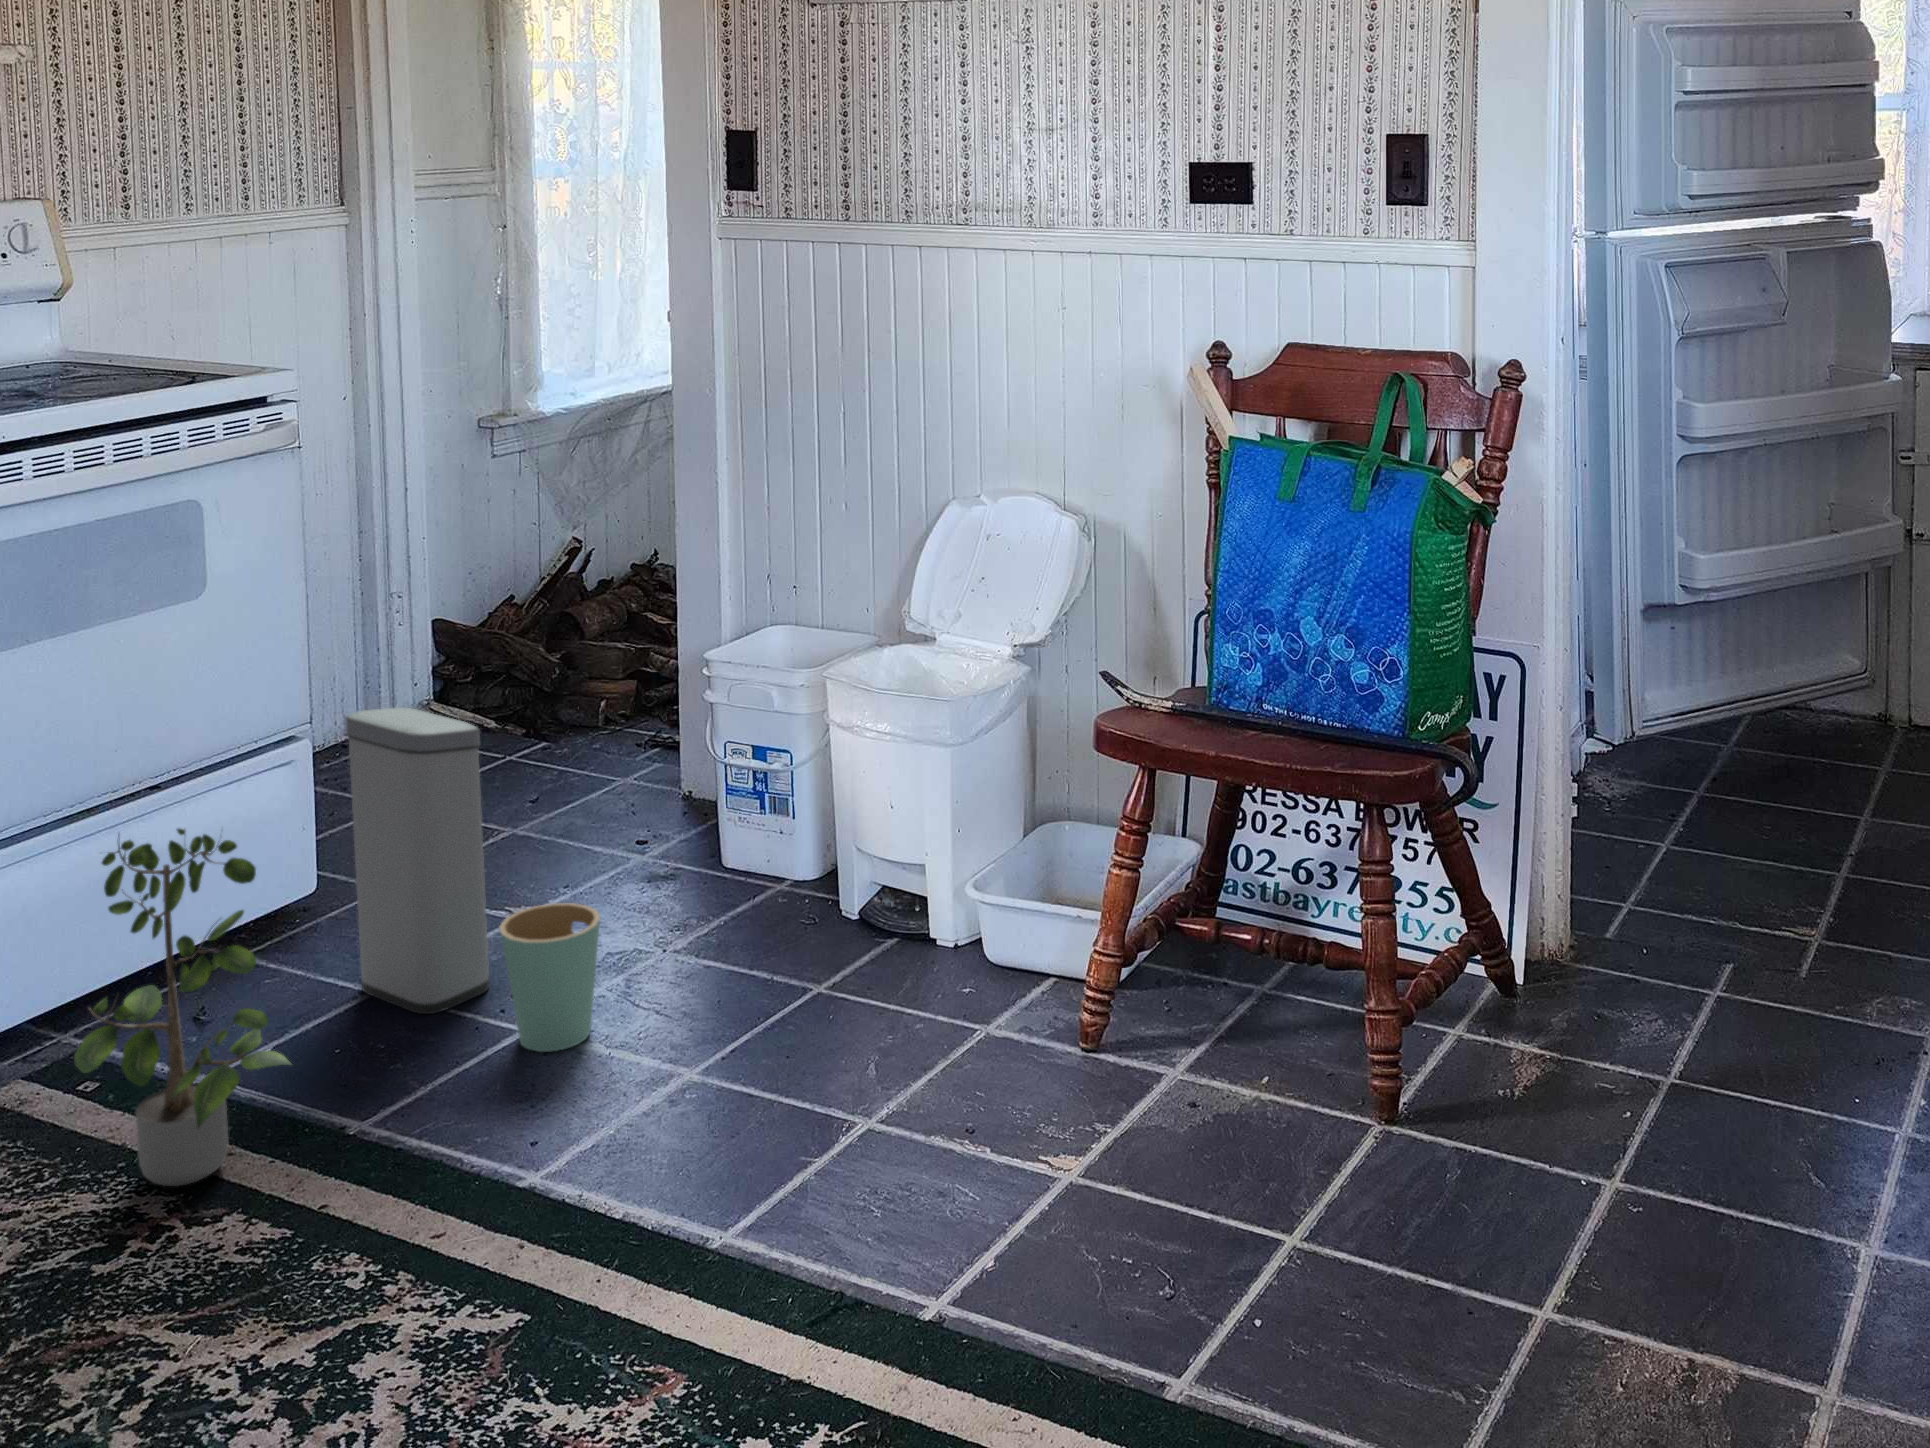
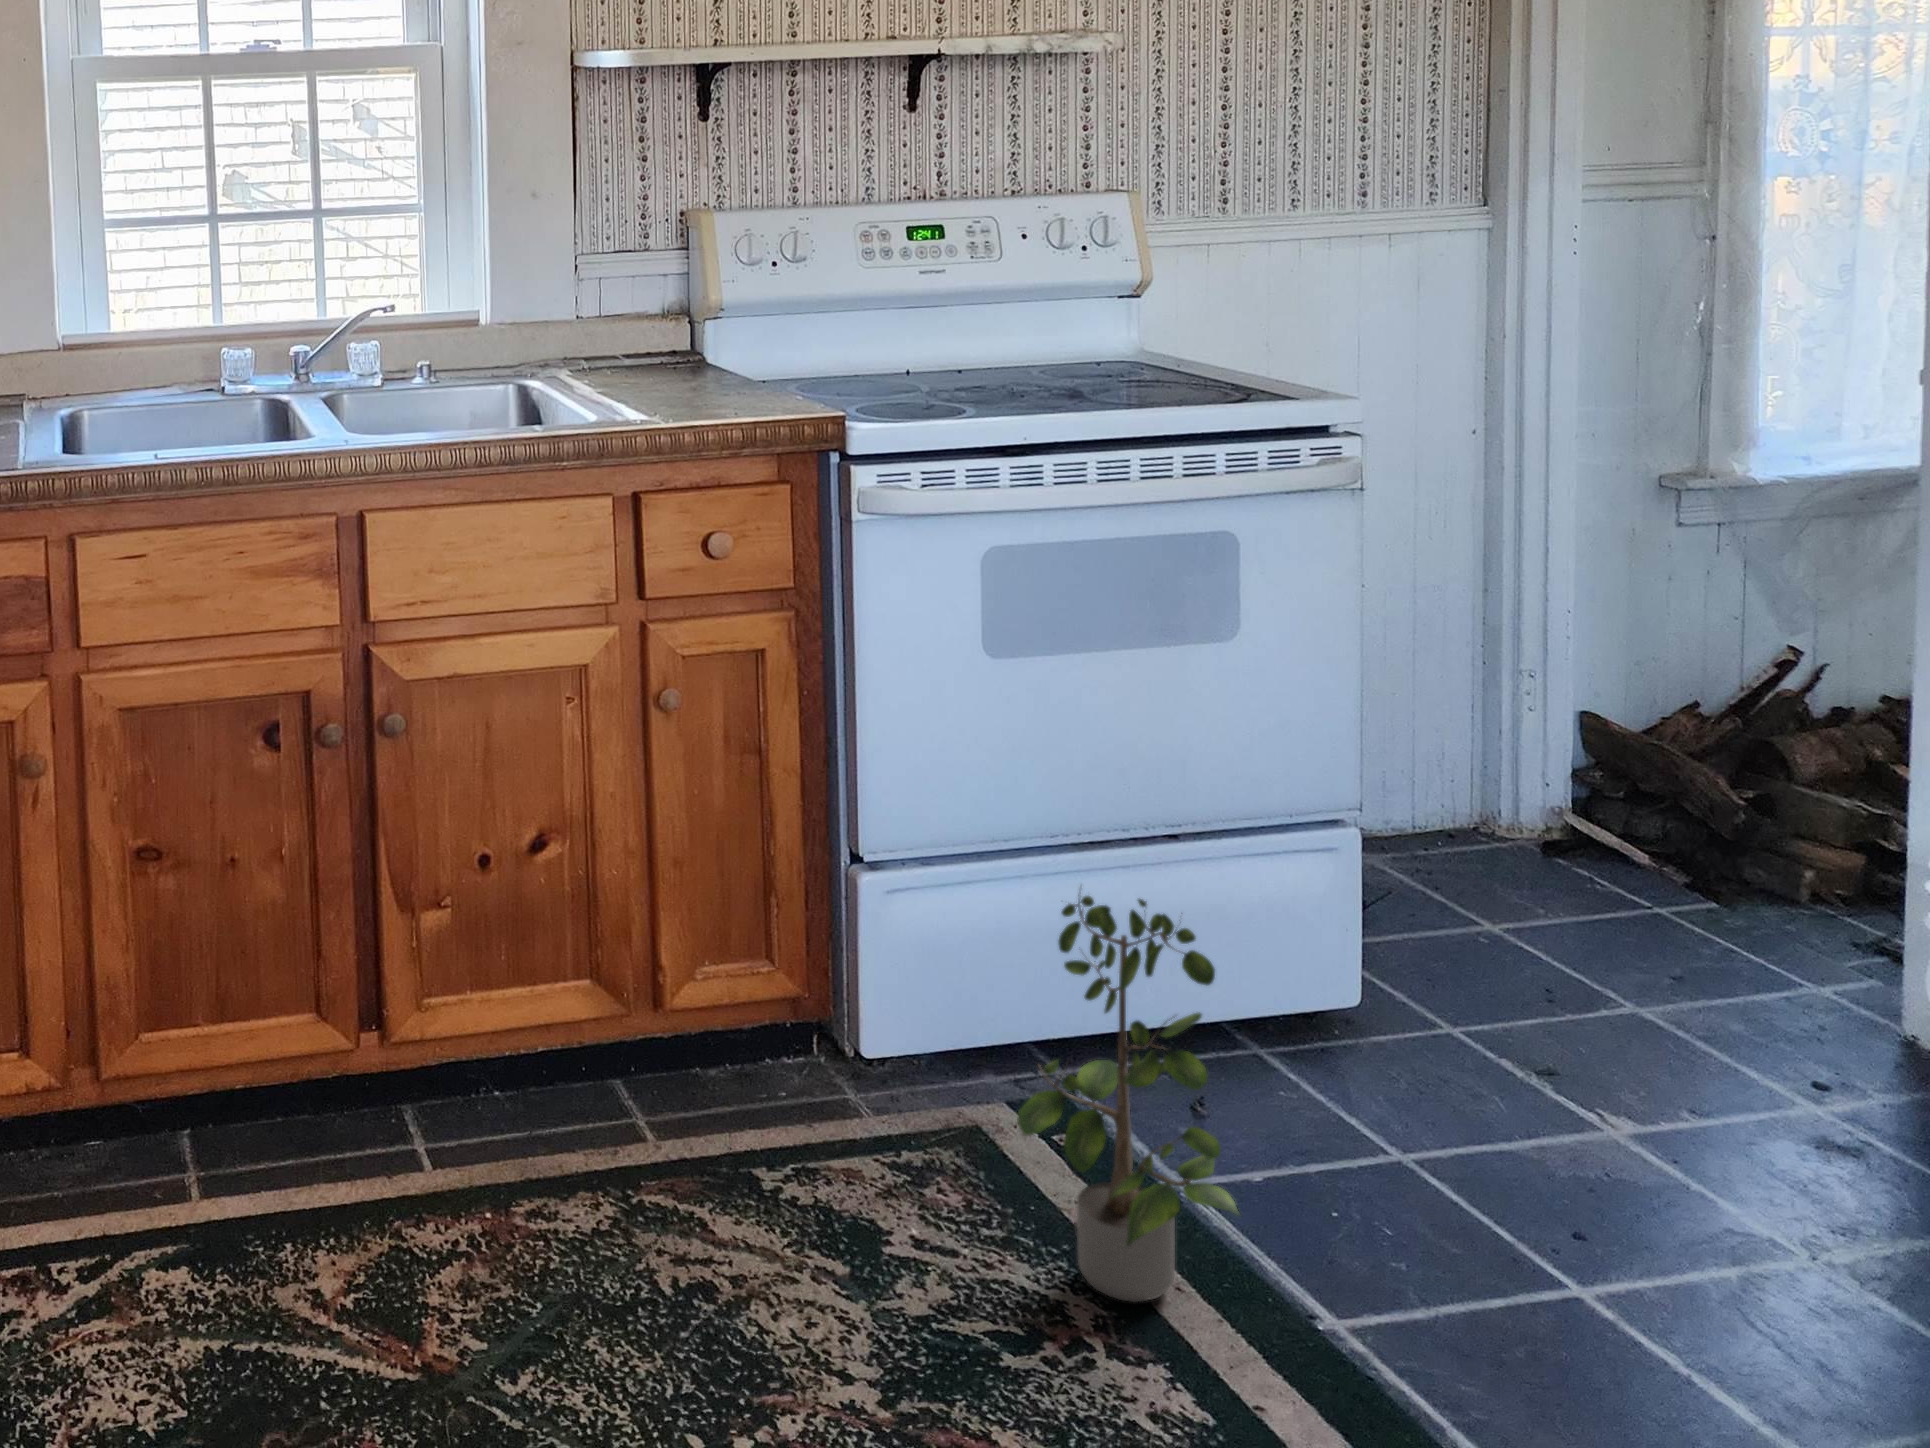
trash can: present [345,708,600,1052] -> none [1384,810,1698,1327]

